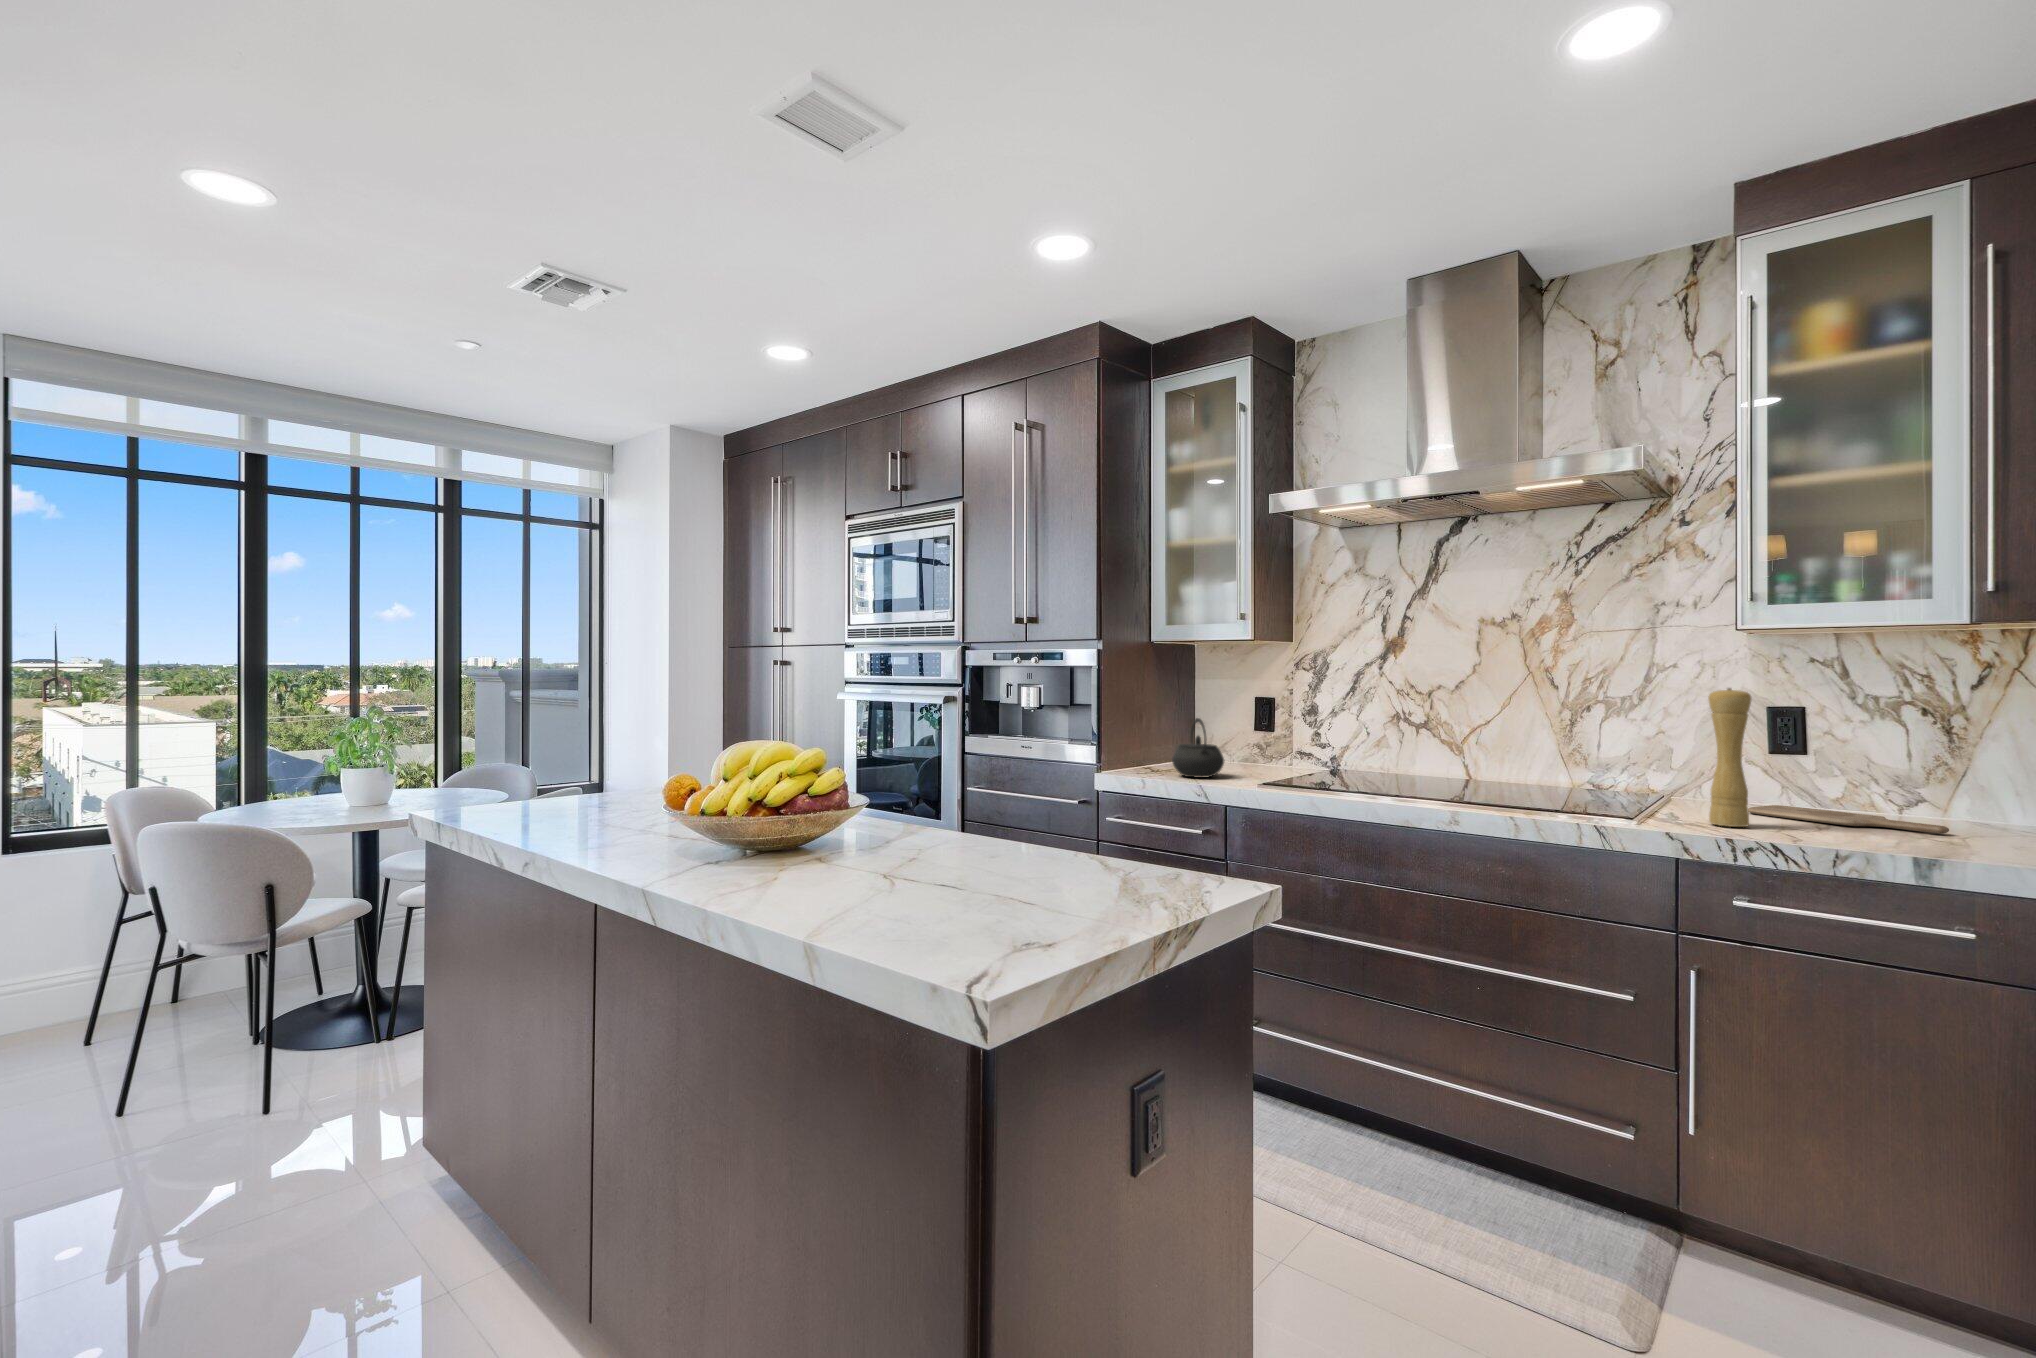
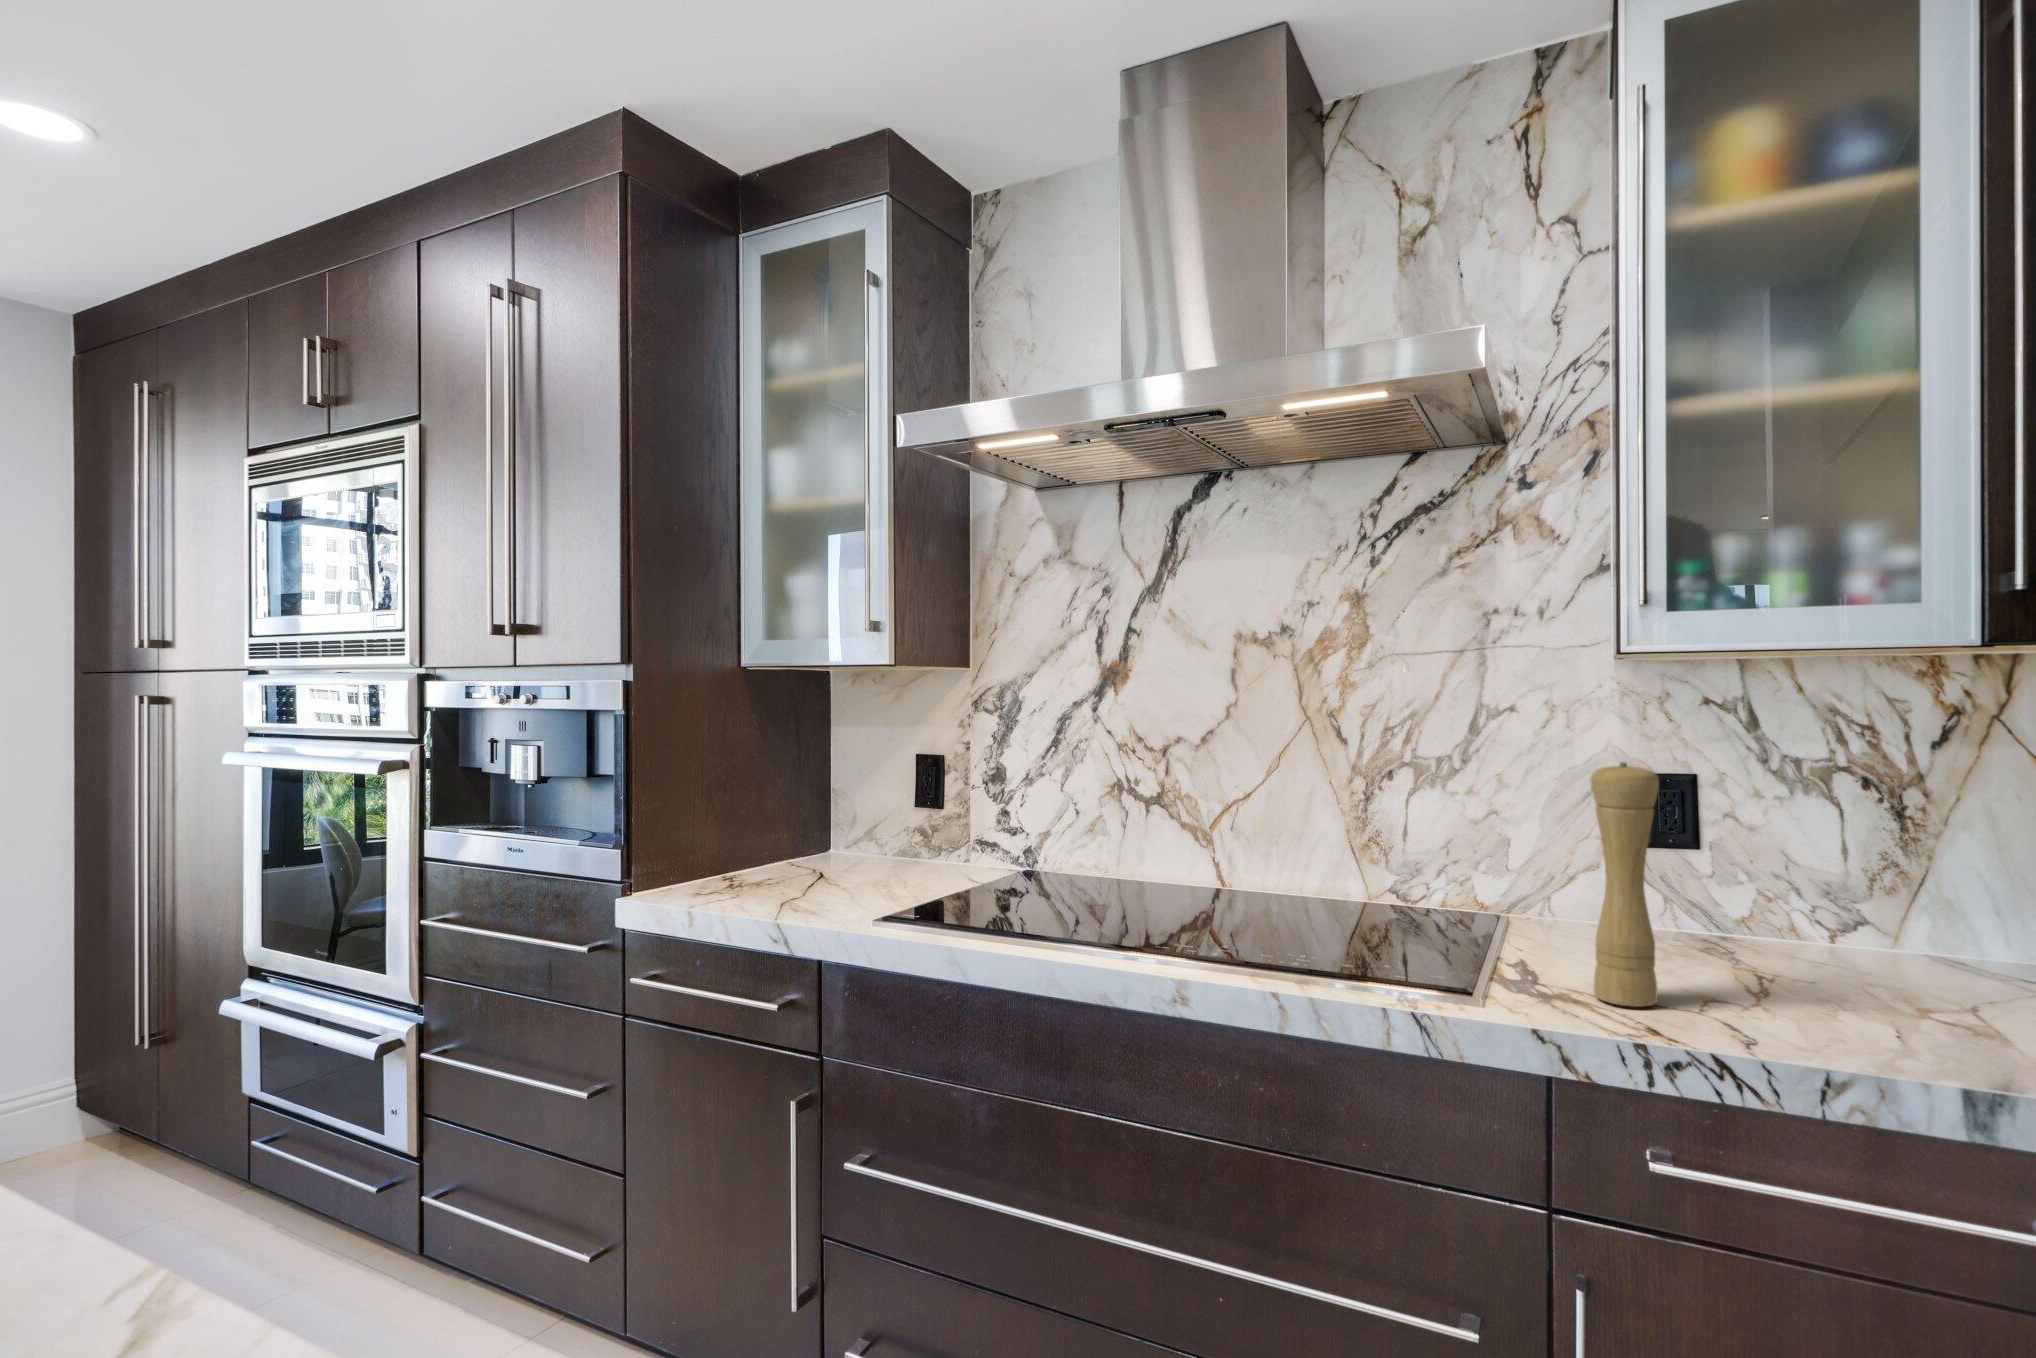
kettle: present [1172,718,1225,778] -> none [749,800,838,903]
cutting board: present [1748,805,1949,834] -> none [1634,937,1947,1003]

